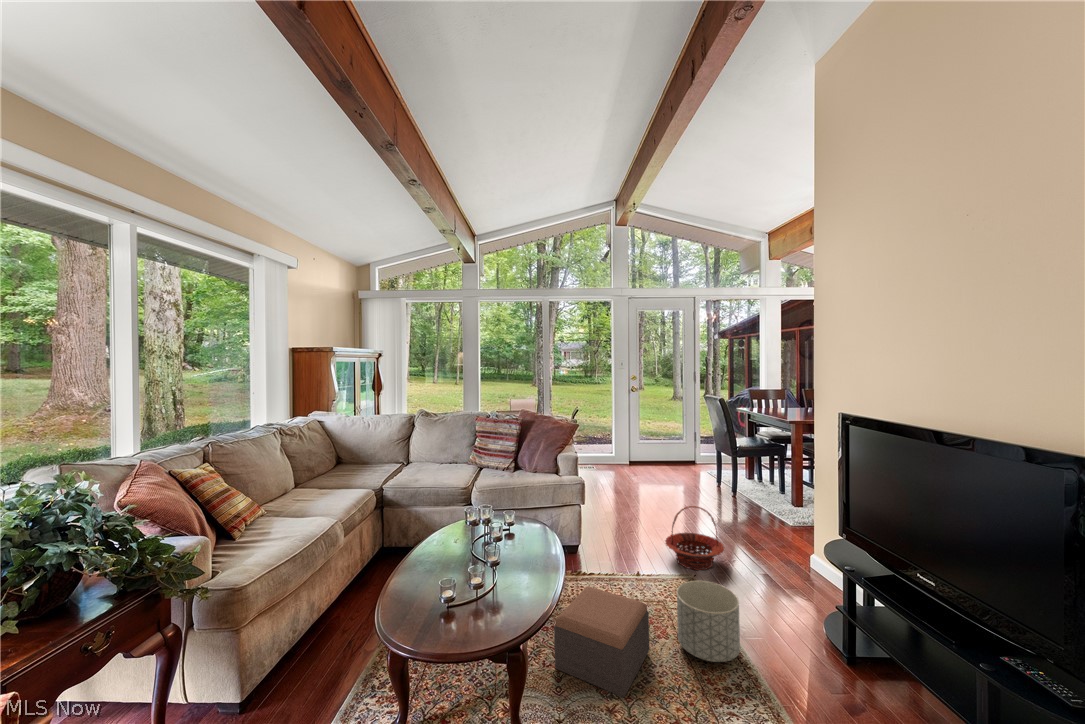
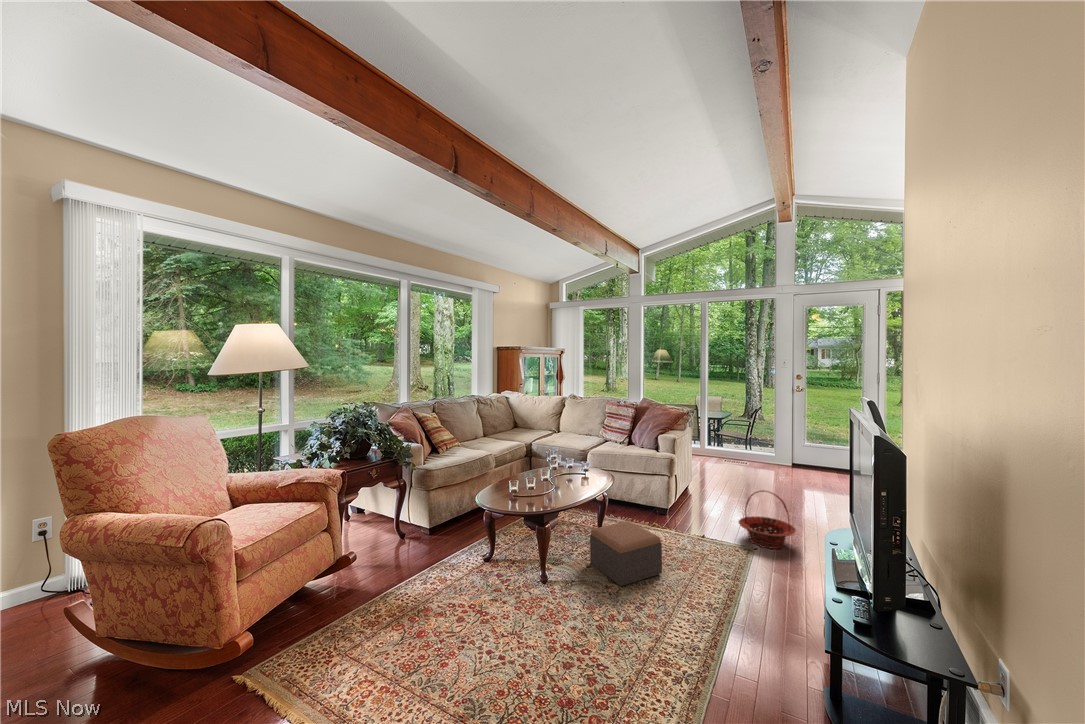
planter: present [677,581,740,662] -> none [686,534,736,592]

